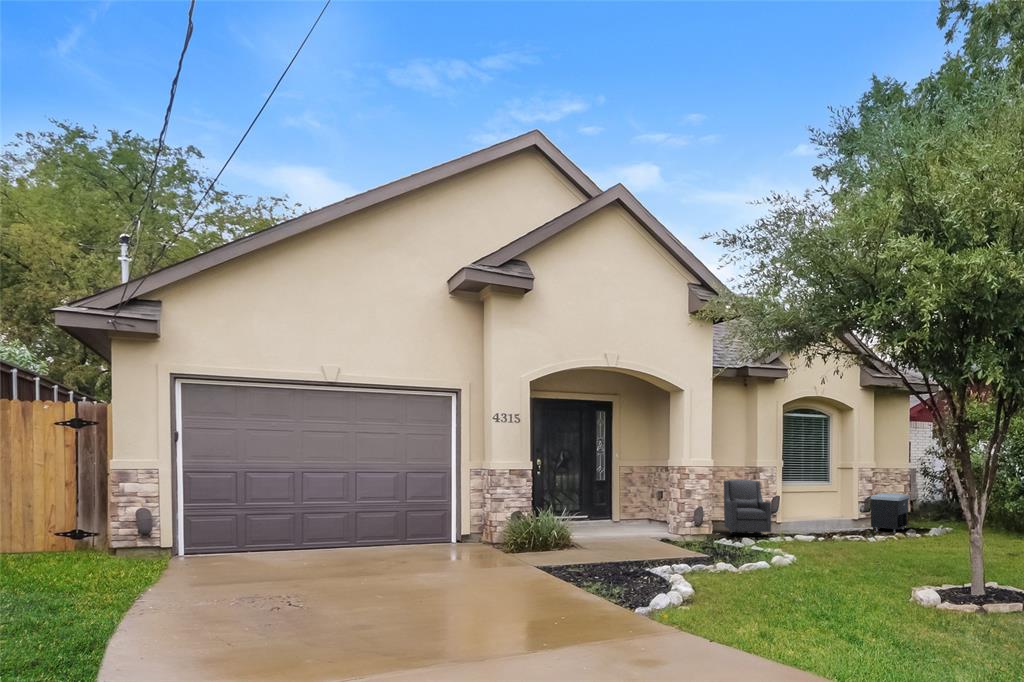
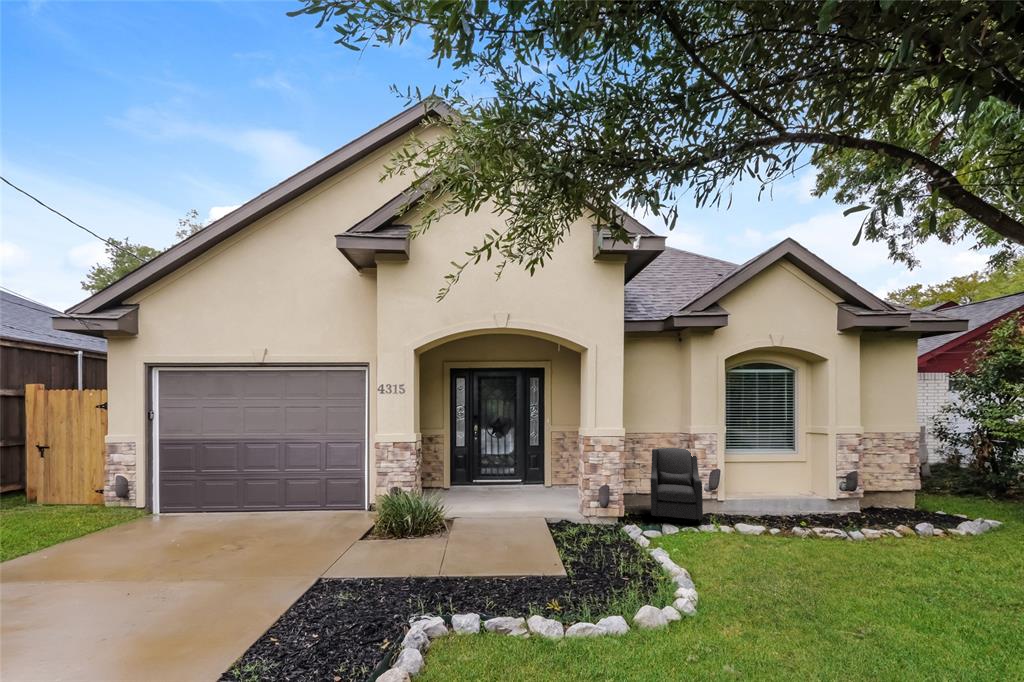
storage bench: present [871,493,909,532] -> none [855,463,914,519]

